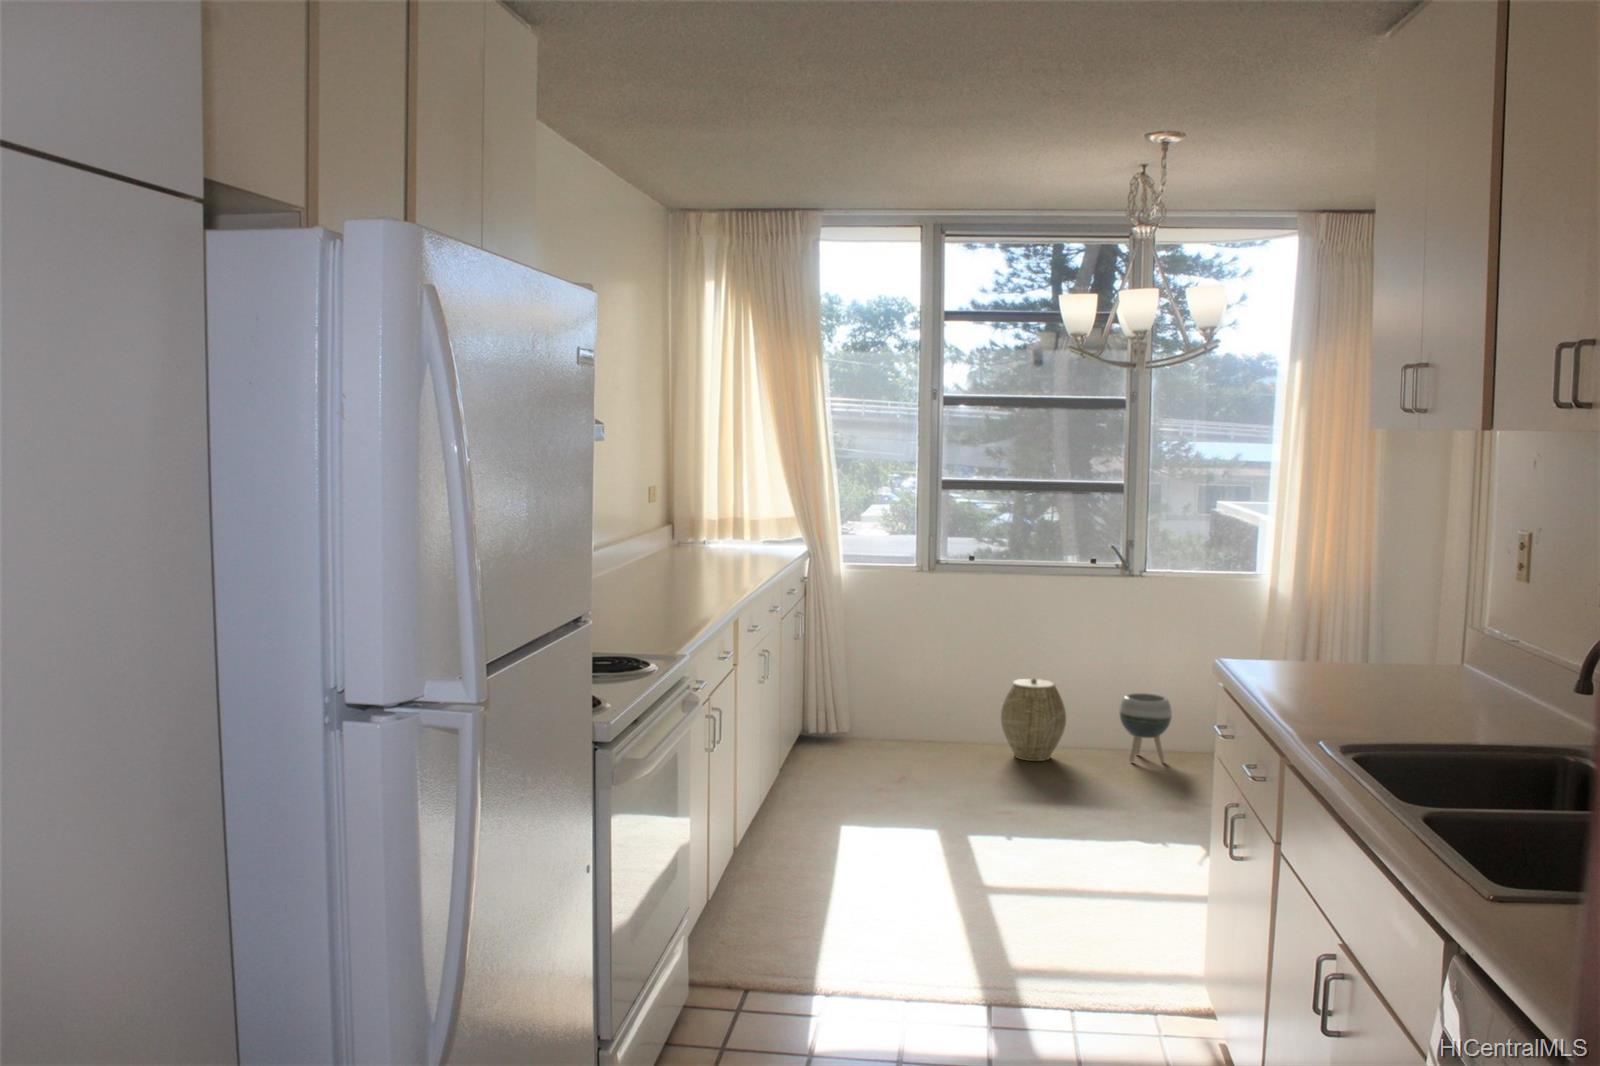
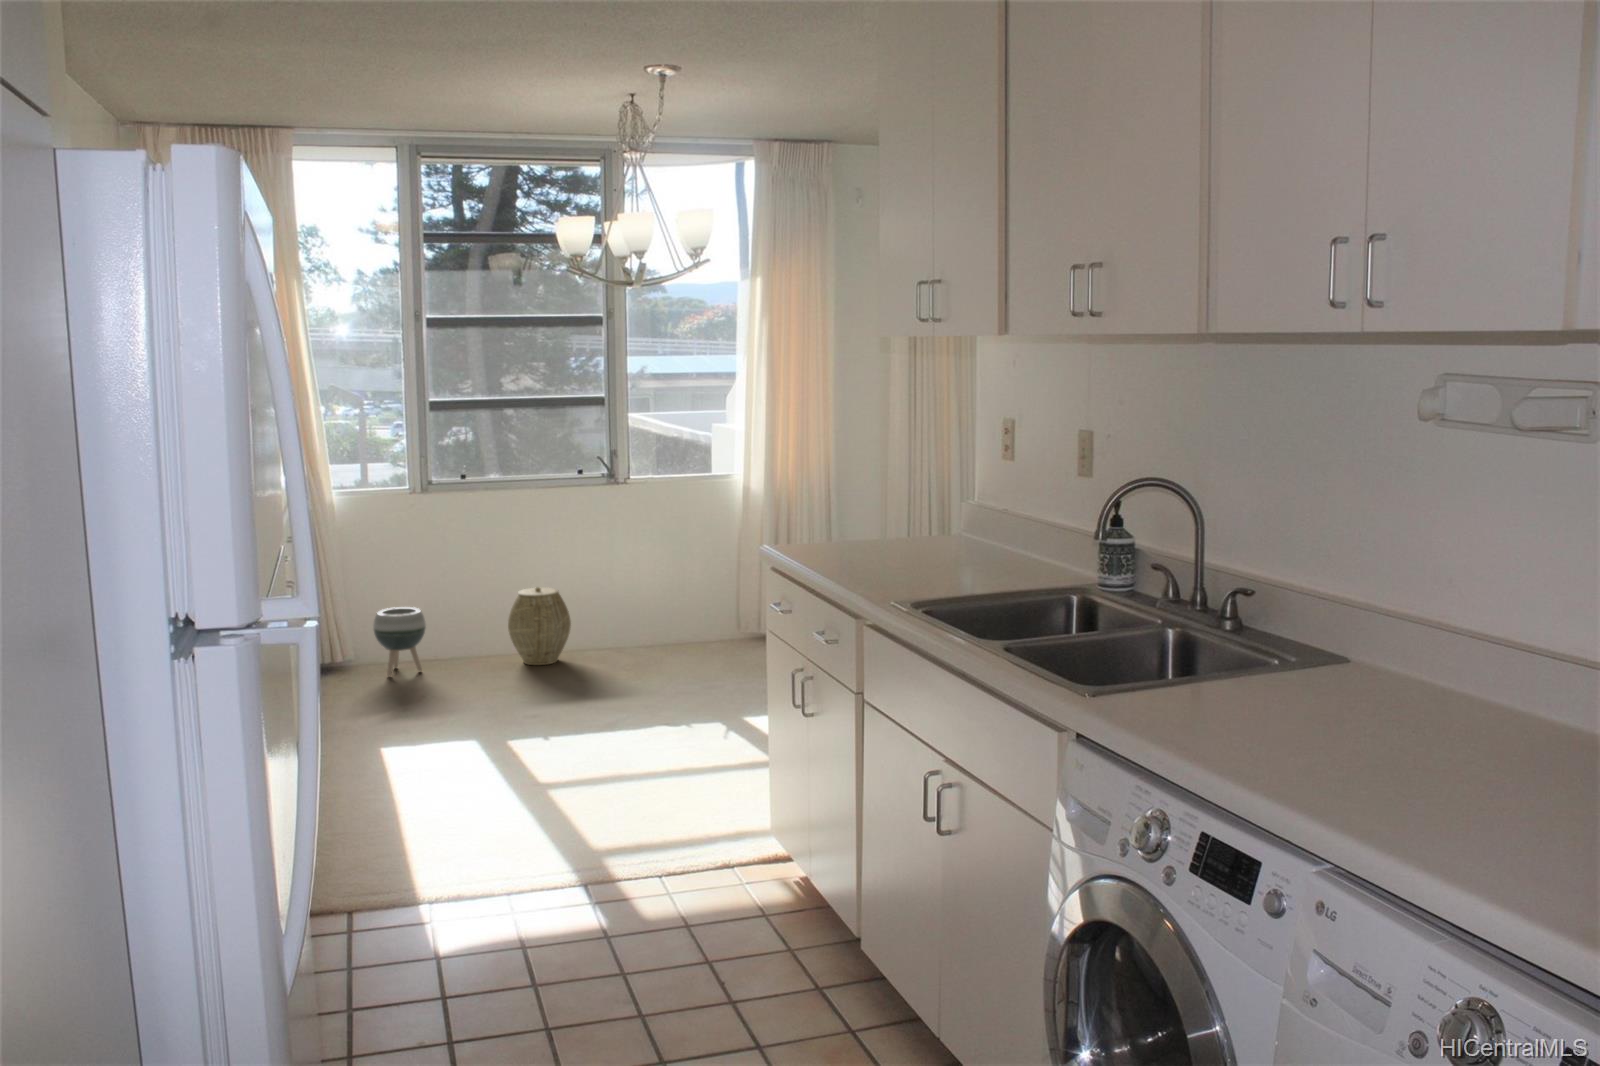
planter: present [1119,693,1172,762] -> present [373,607,426,676]

